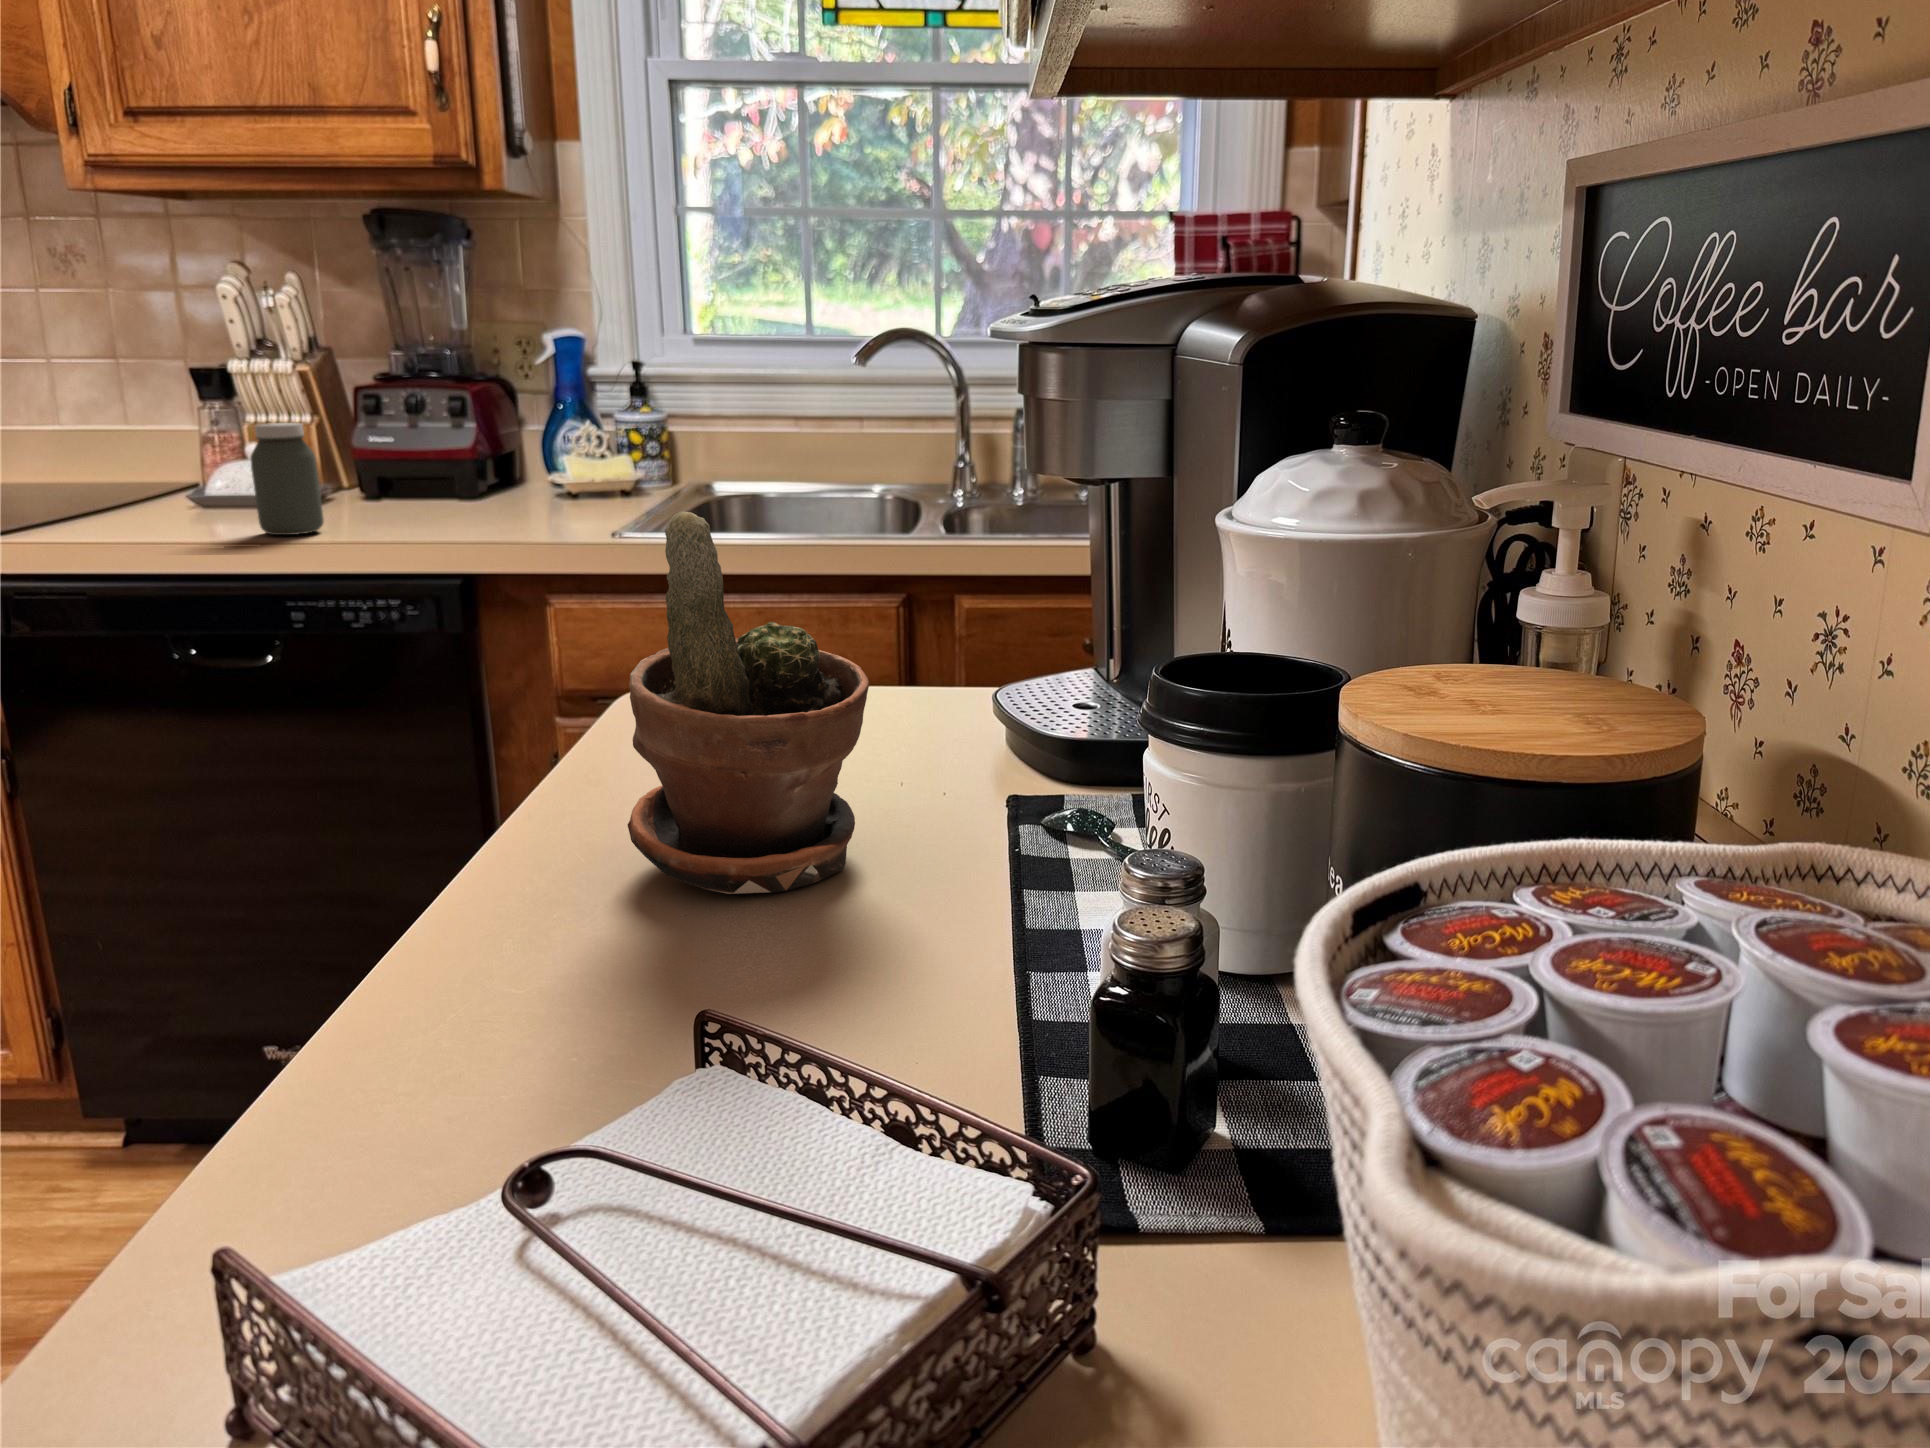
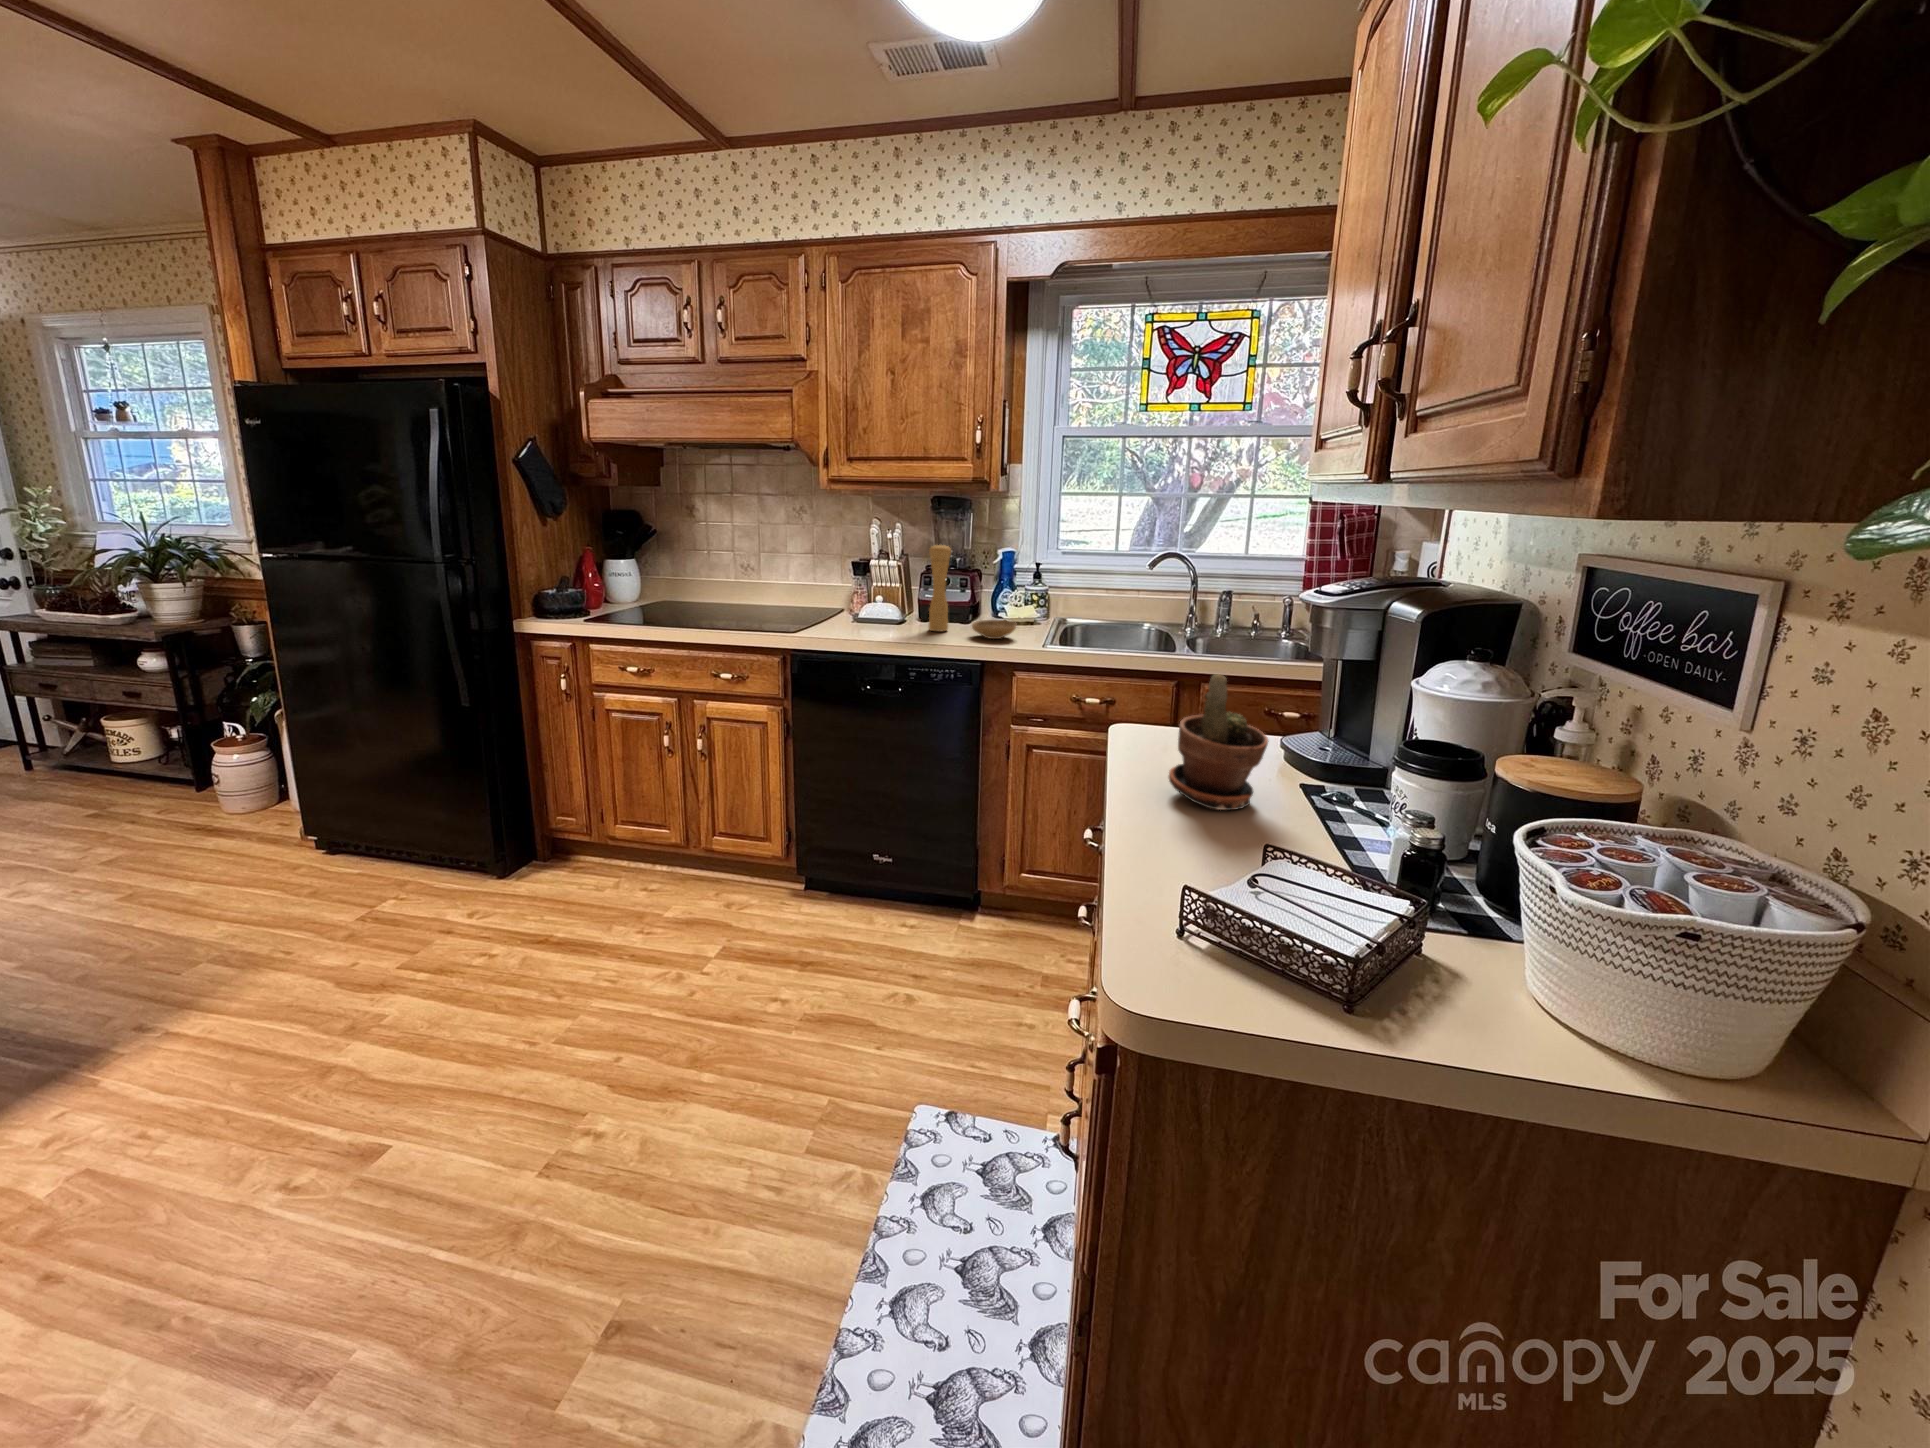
pepper mill: none [330,312,406,517] -> present [928,544,951,631]
jar: present [250,423,324,535] -> none [900,591,925,639]
ceramic bowl: none [444,482,553,524] -> present [972,620,1017,639]

